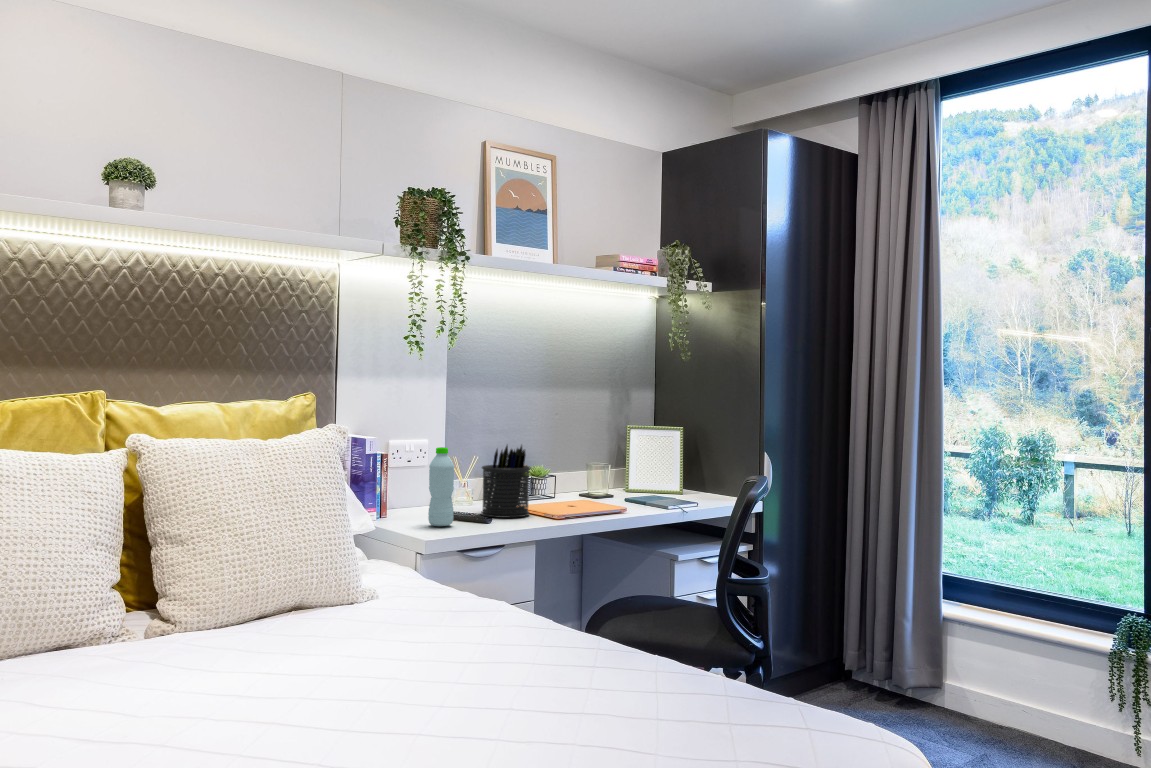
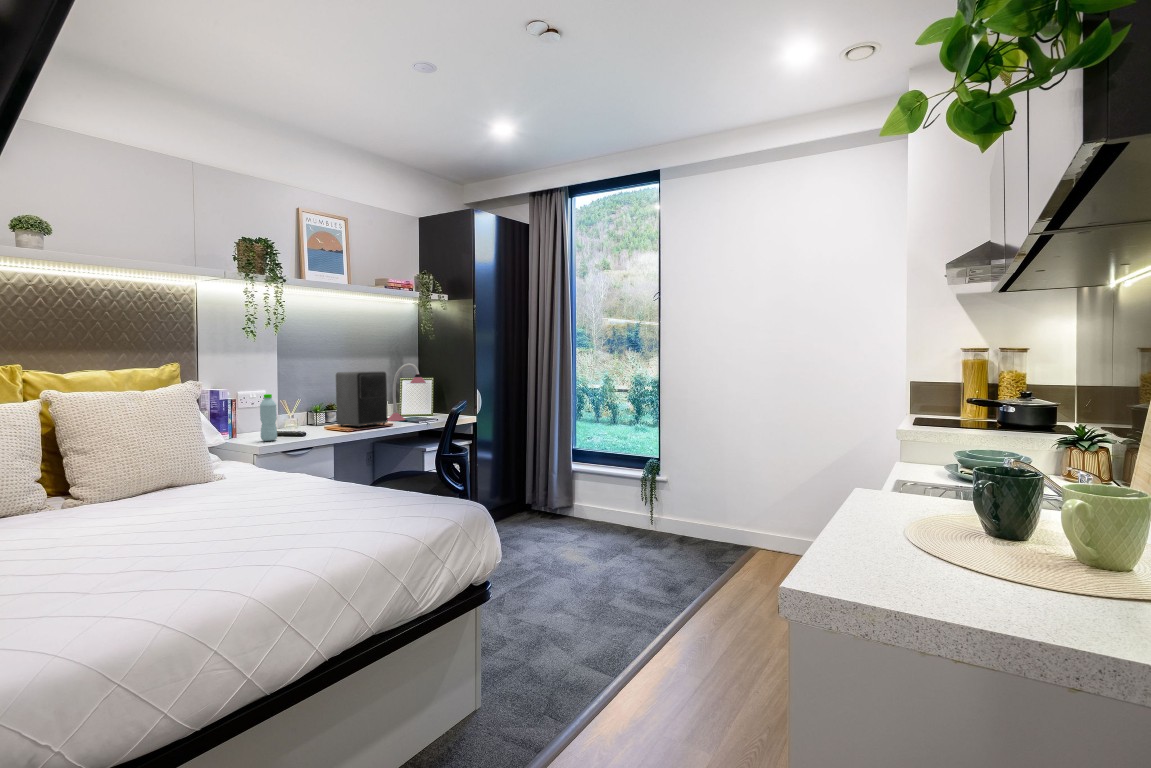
desk lamp: none [609,400,678,497] -> present [387,363,426,421]
speaker: none [535,412,618,508] -> present [336,371,388,427]
pen holder: present [481,446,530,518] -> none [297,391,329,435]

